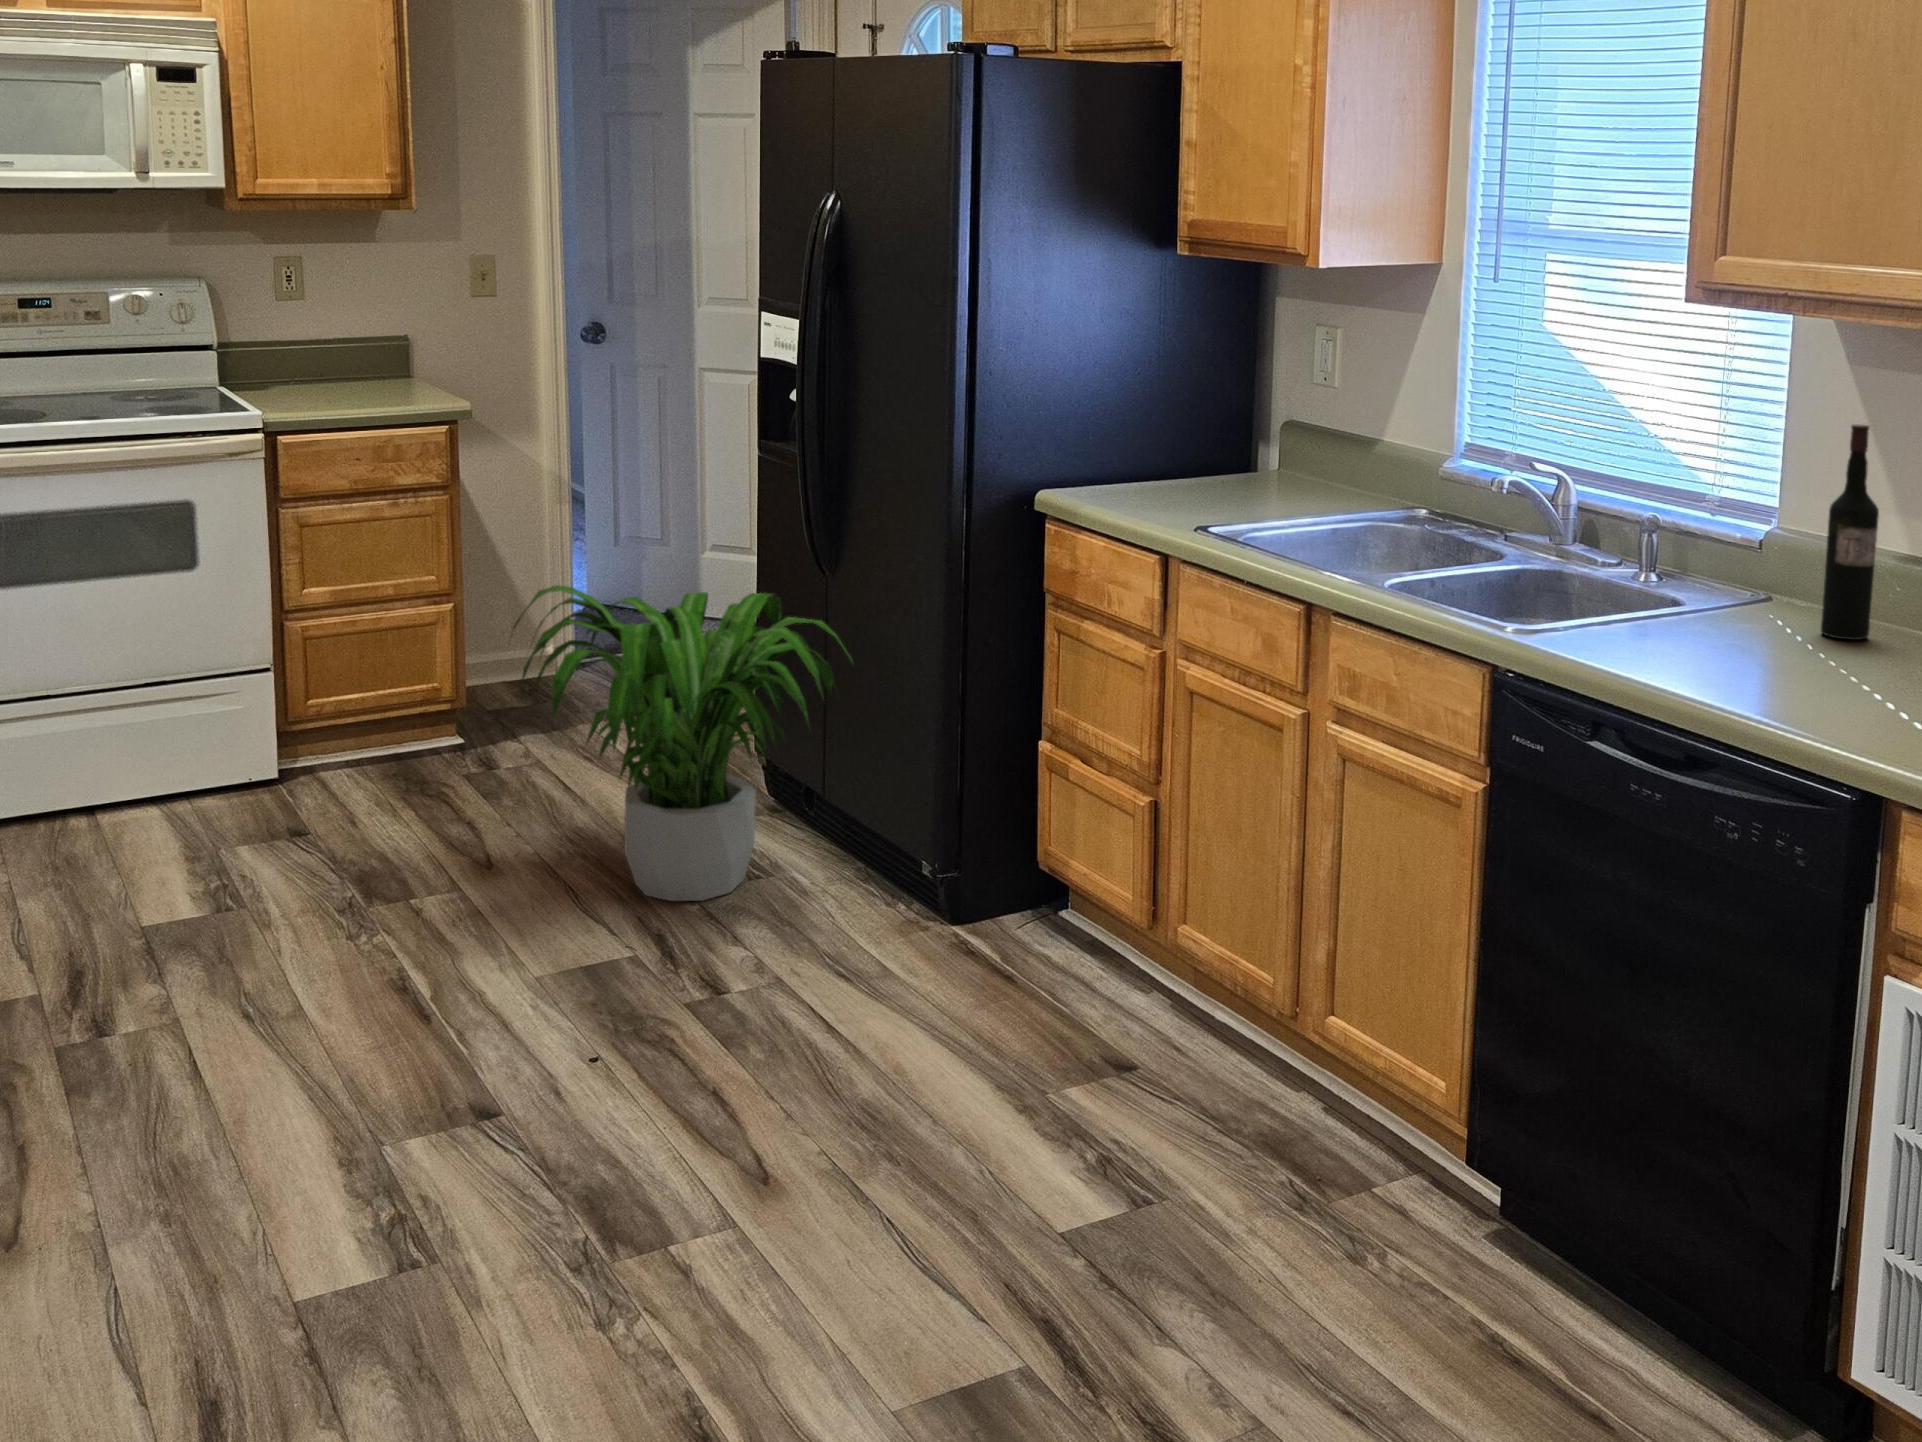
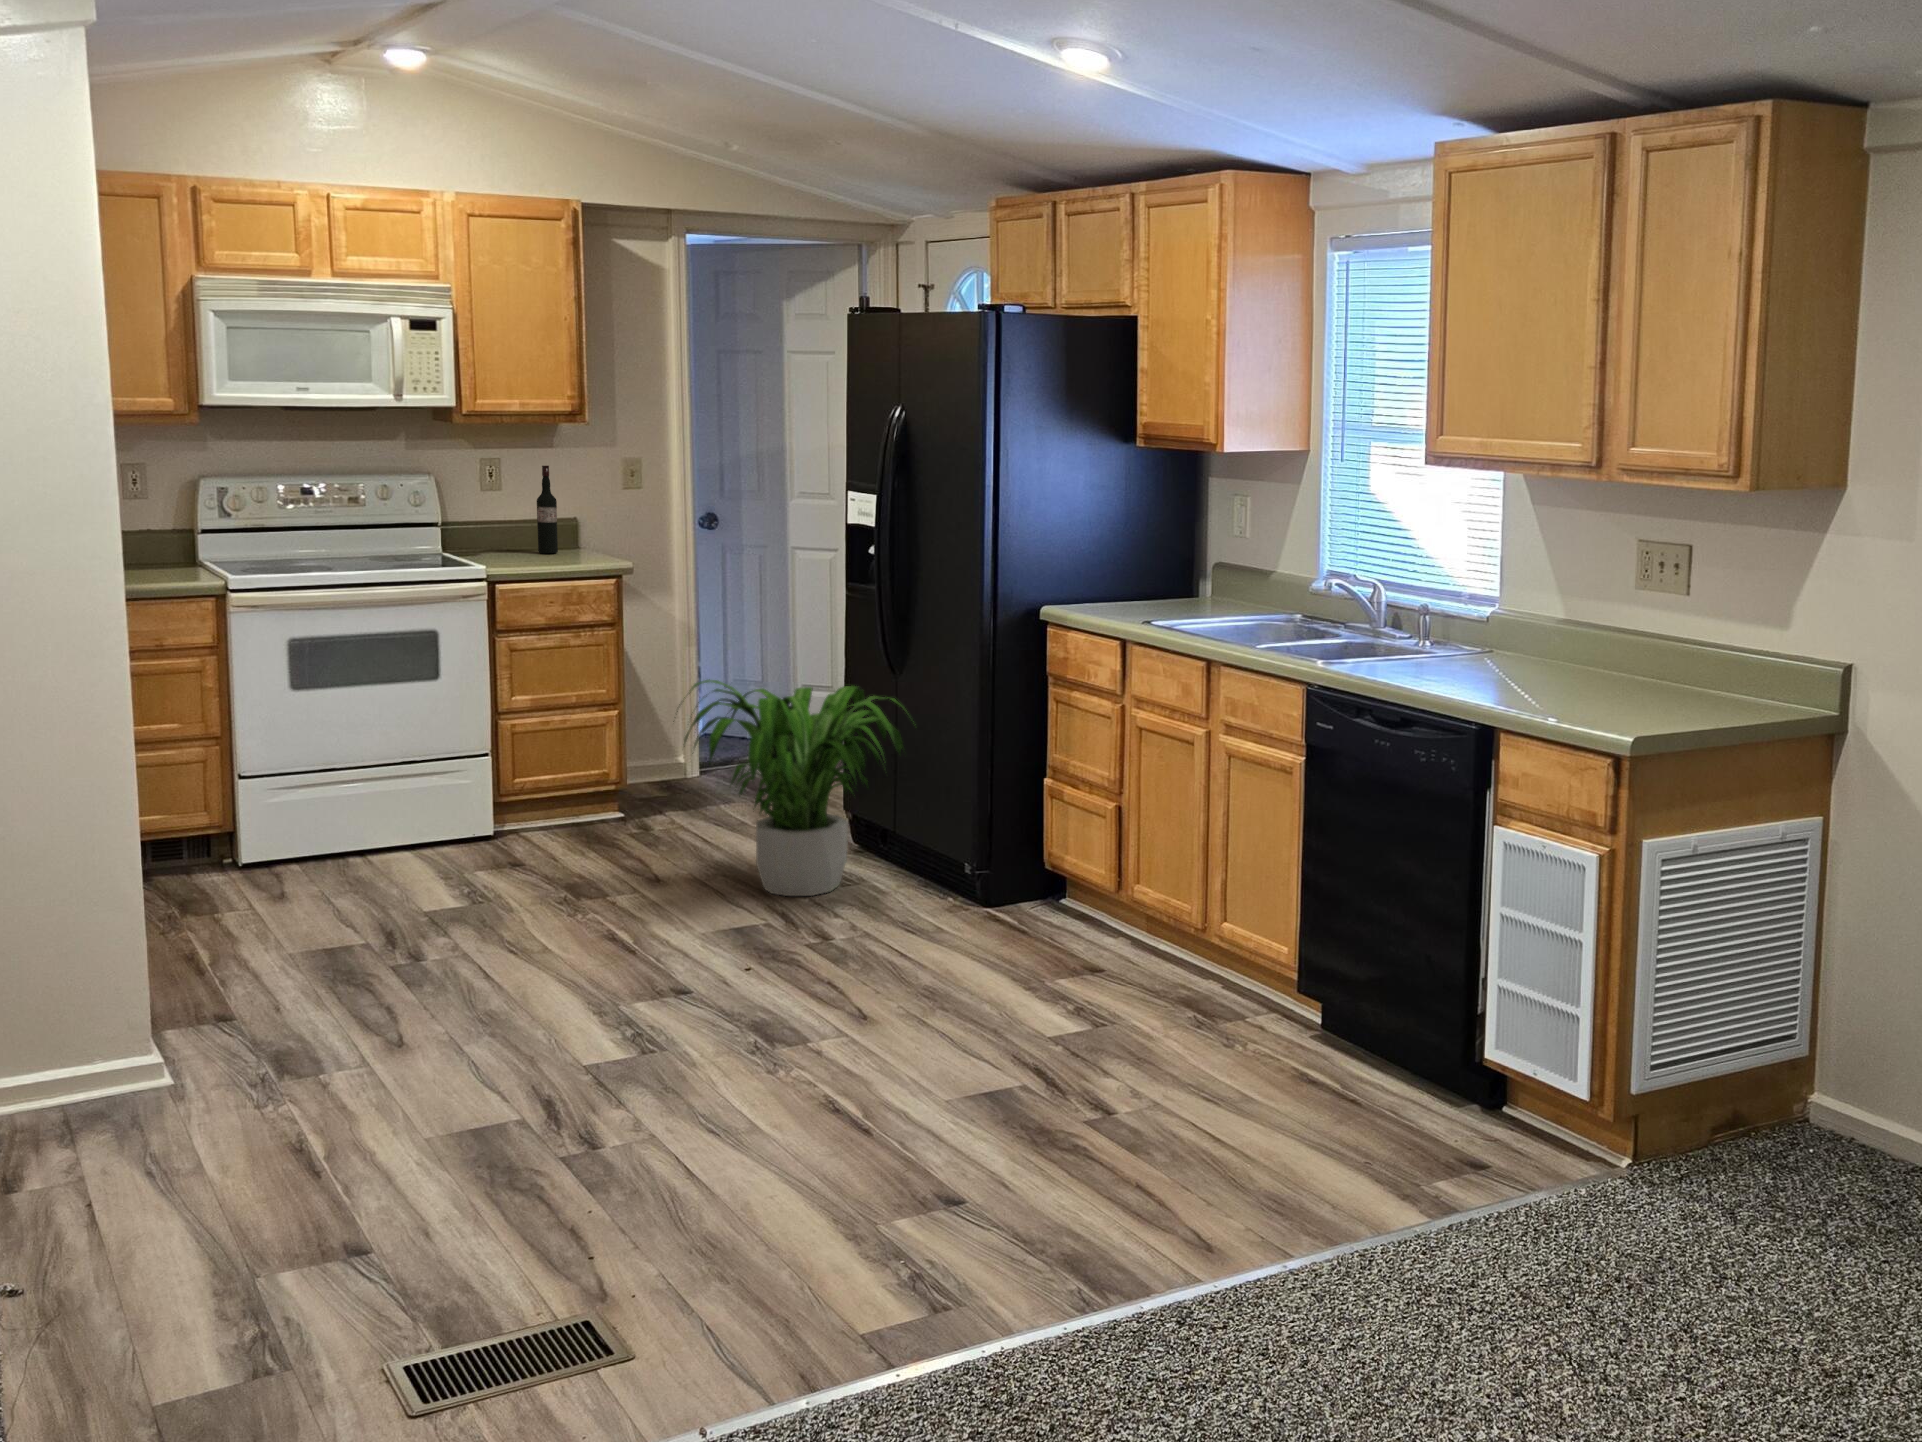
wine bottle: present [1821,425,1879,640] -> present [537,466,558,553]

